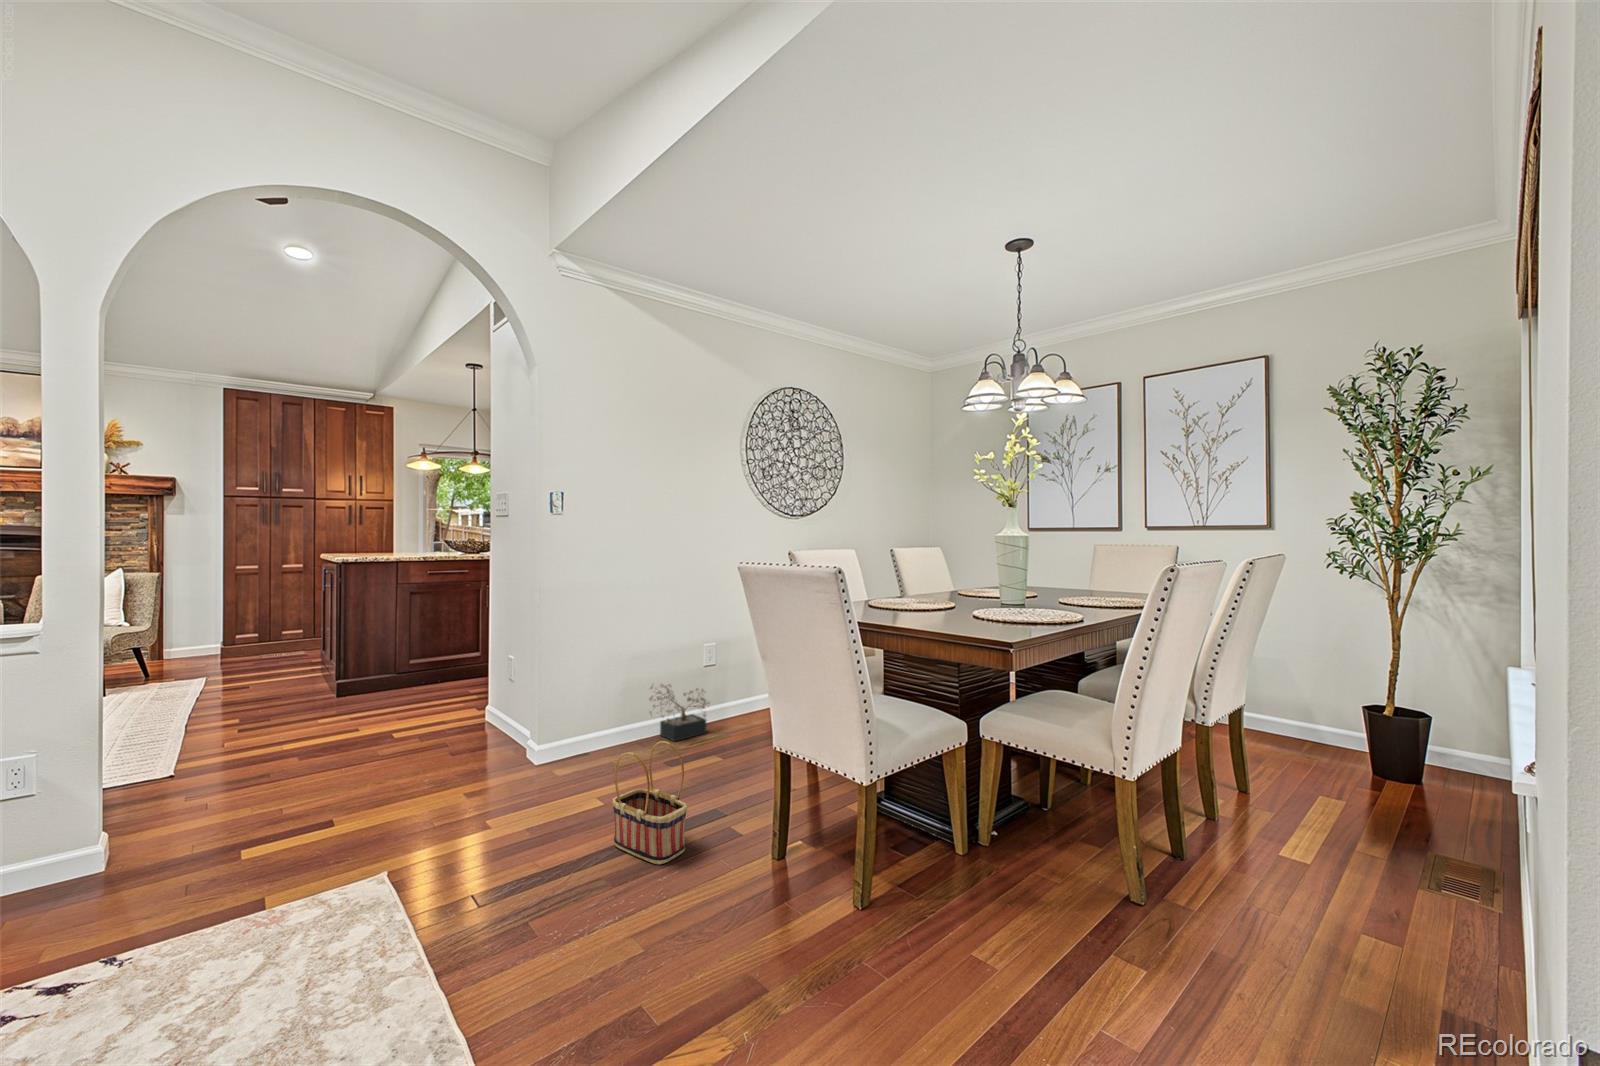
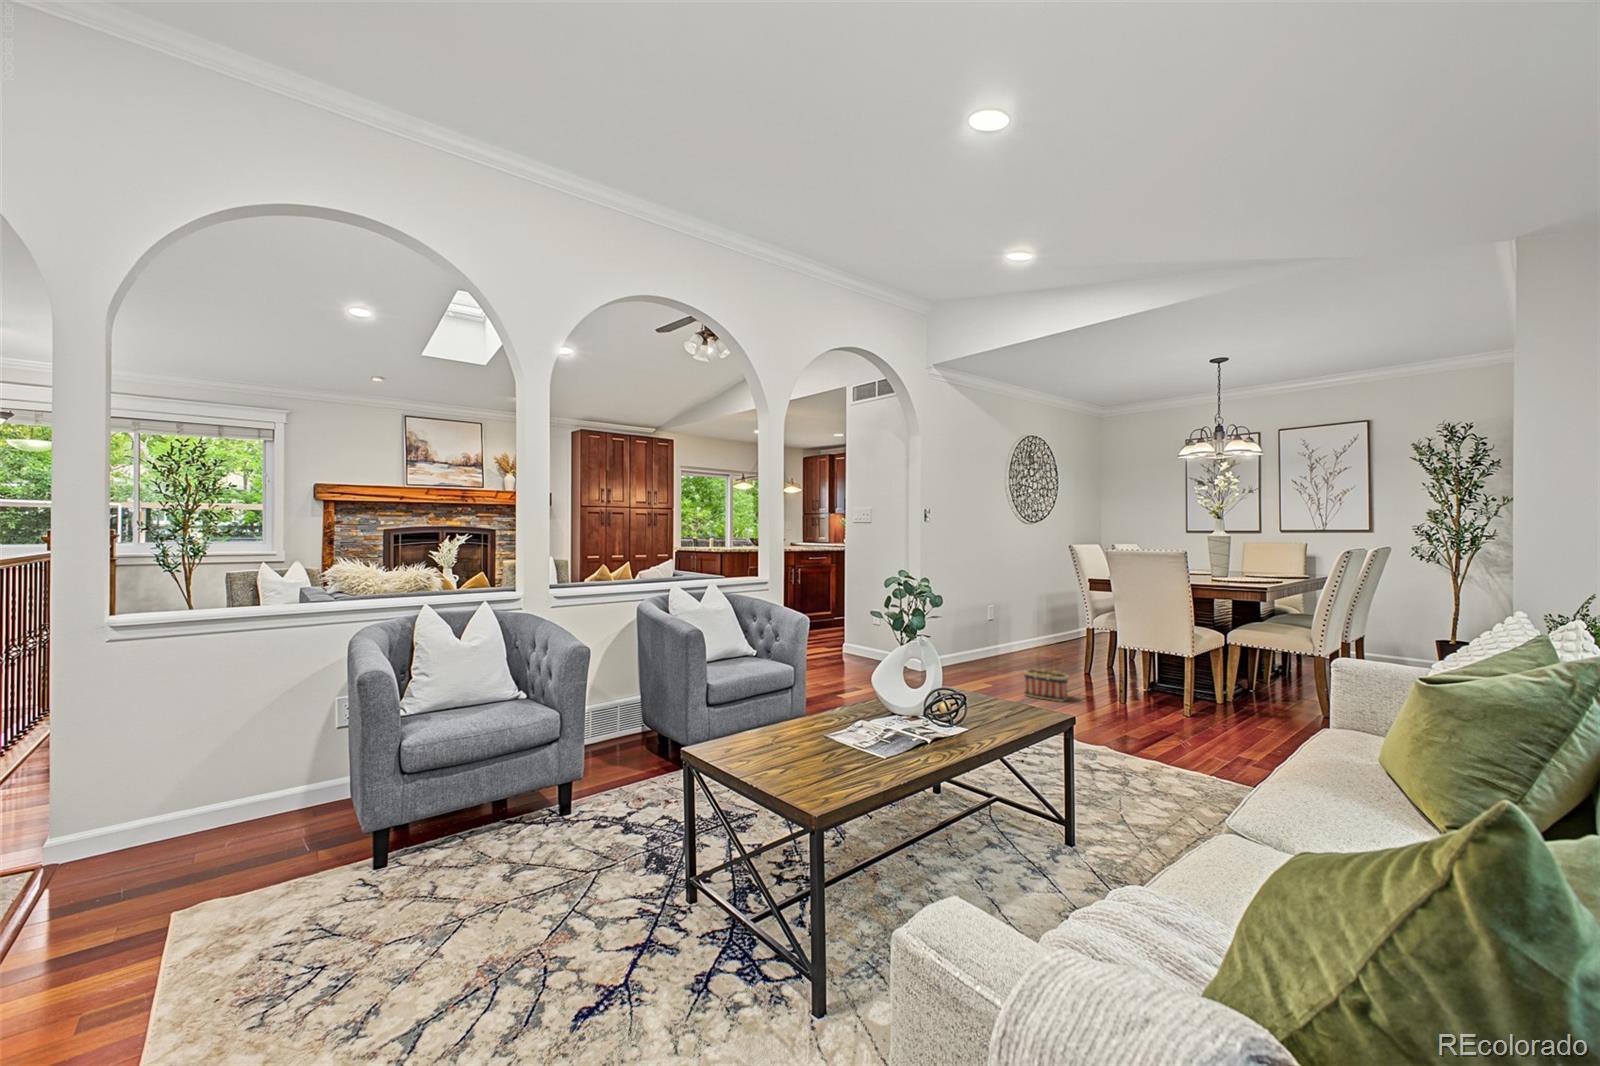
decorative plant: present [649,684,710,742] -> none [968,627,1003,663]

